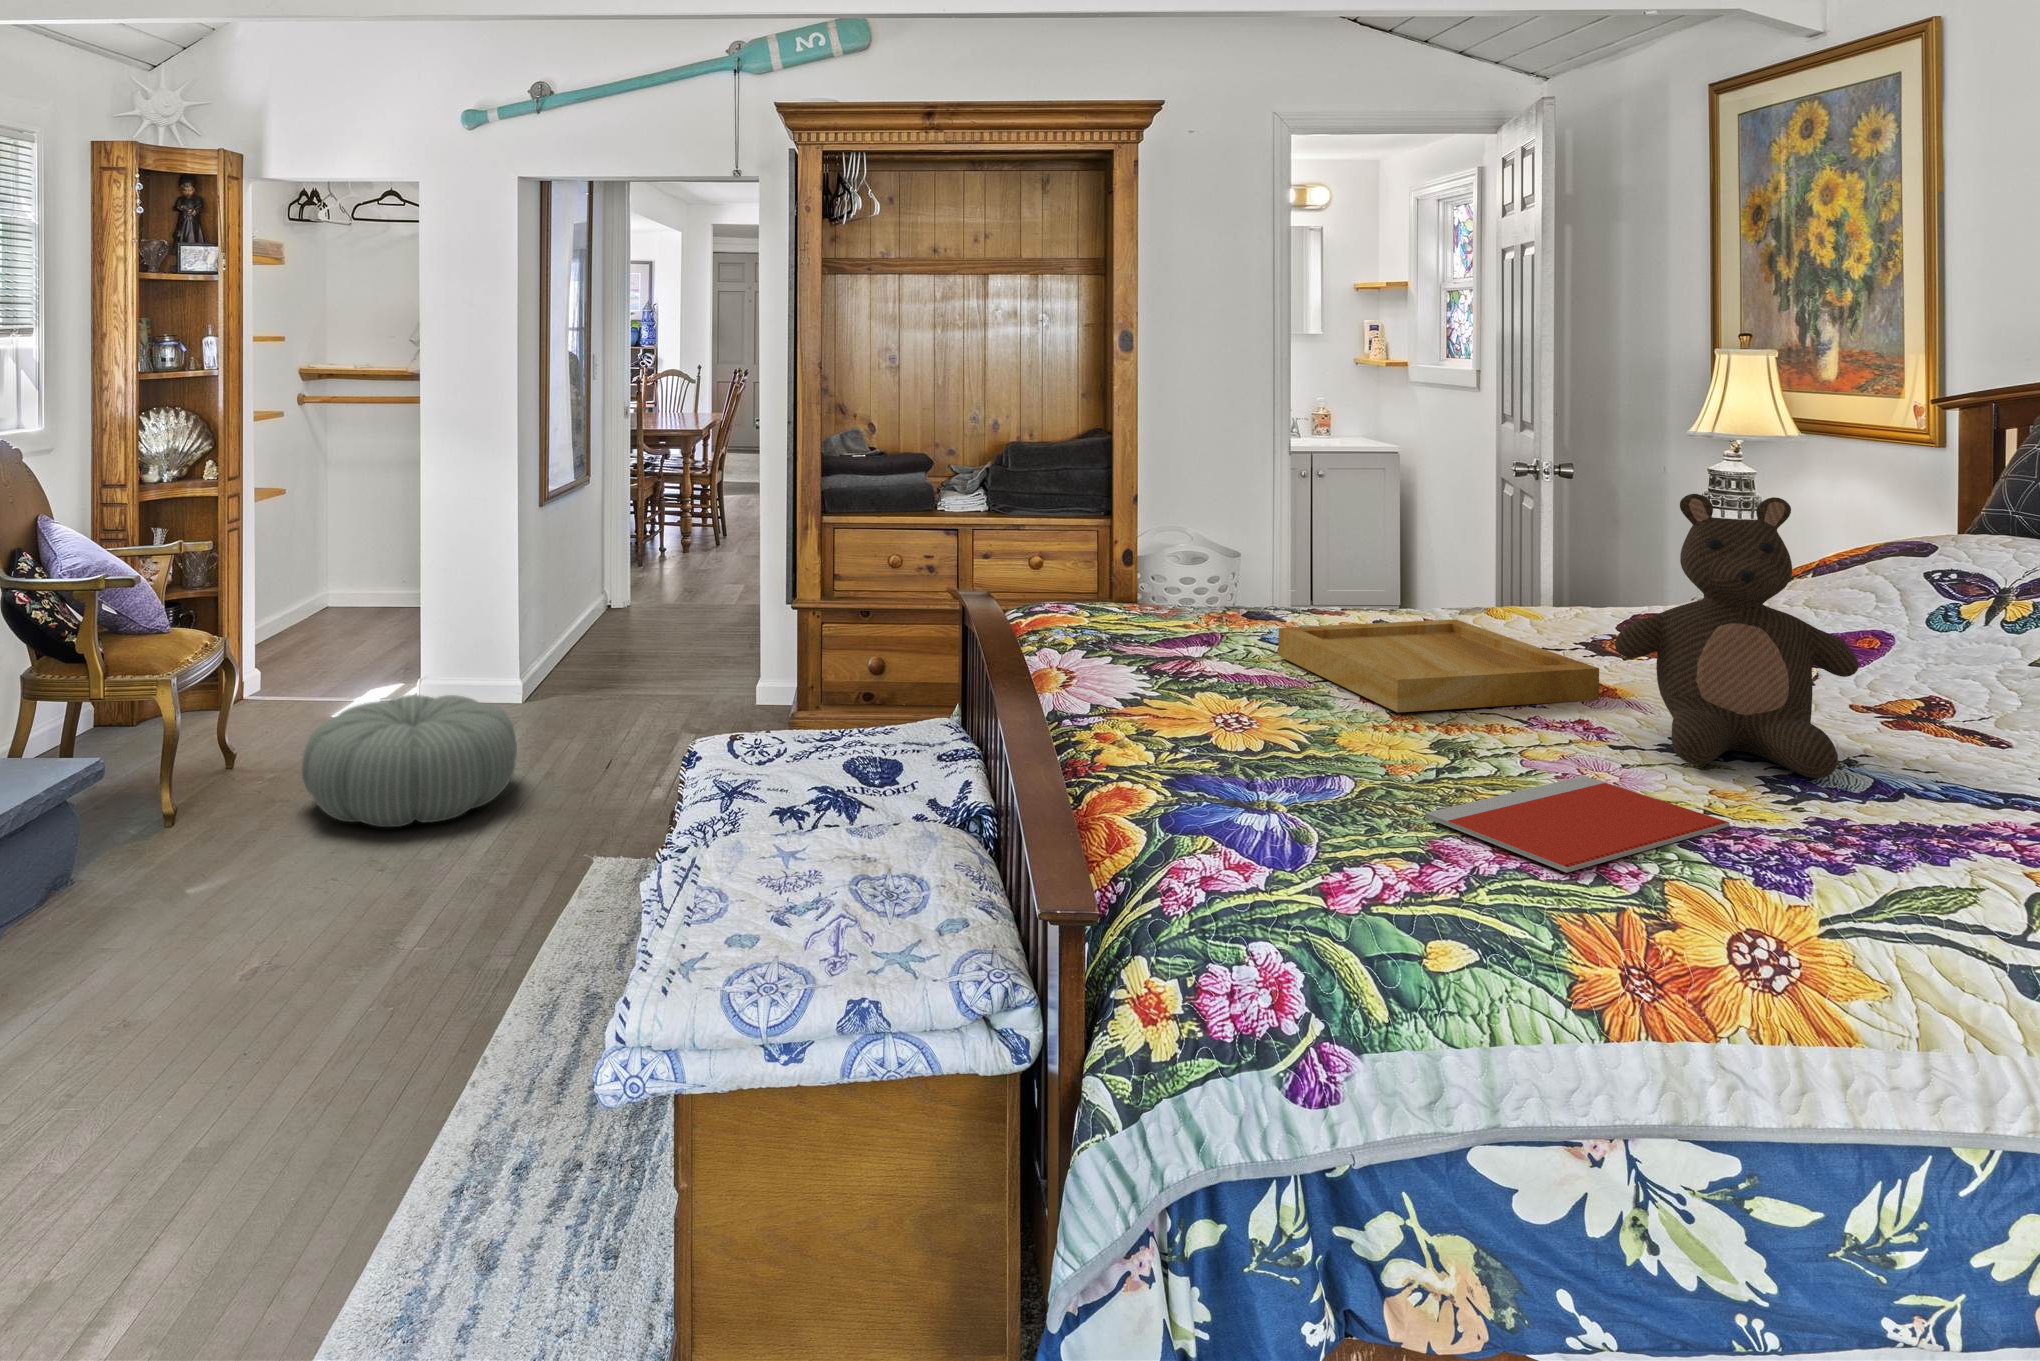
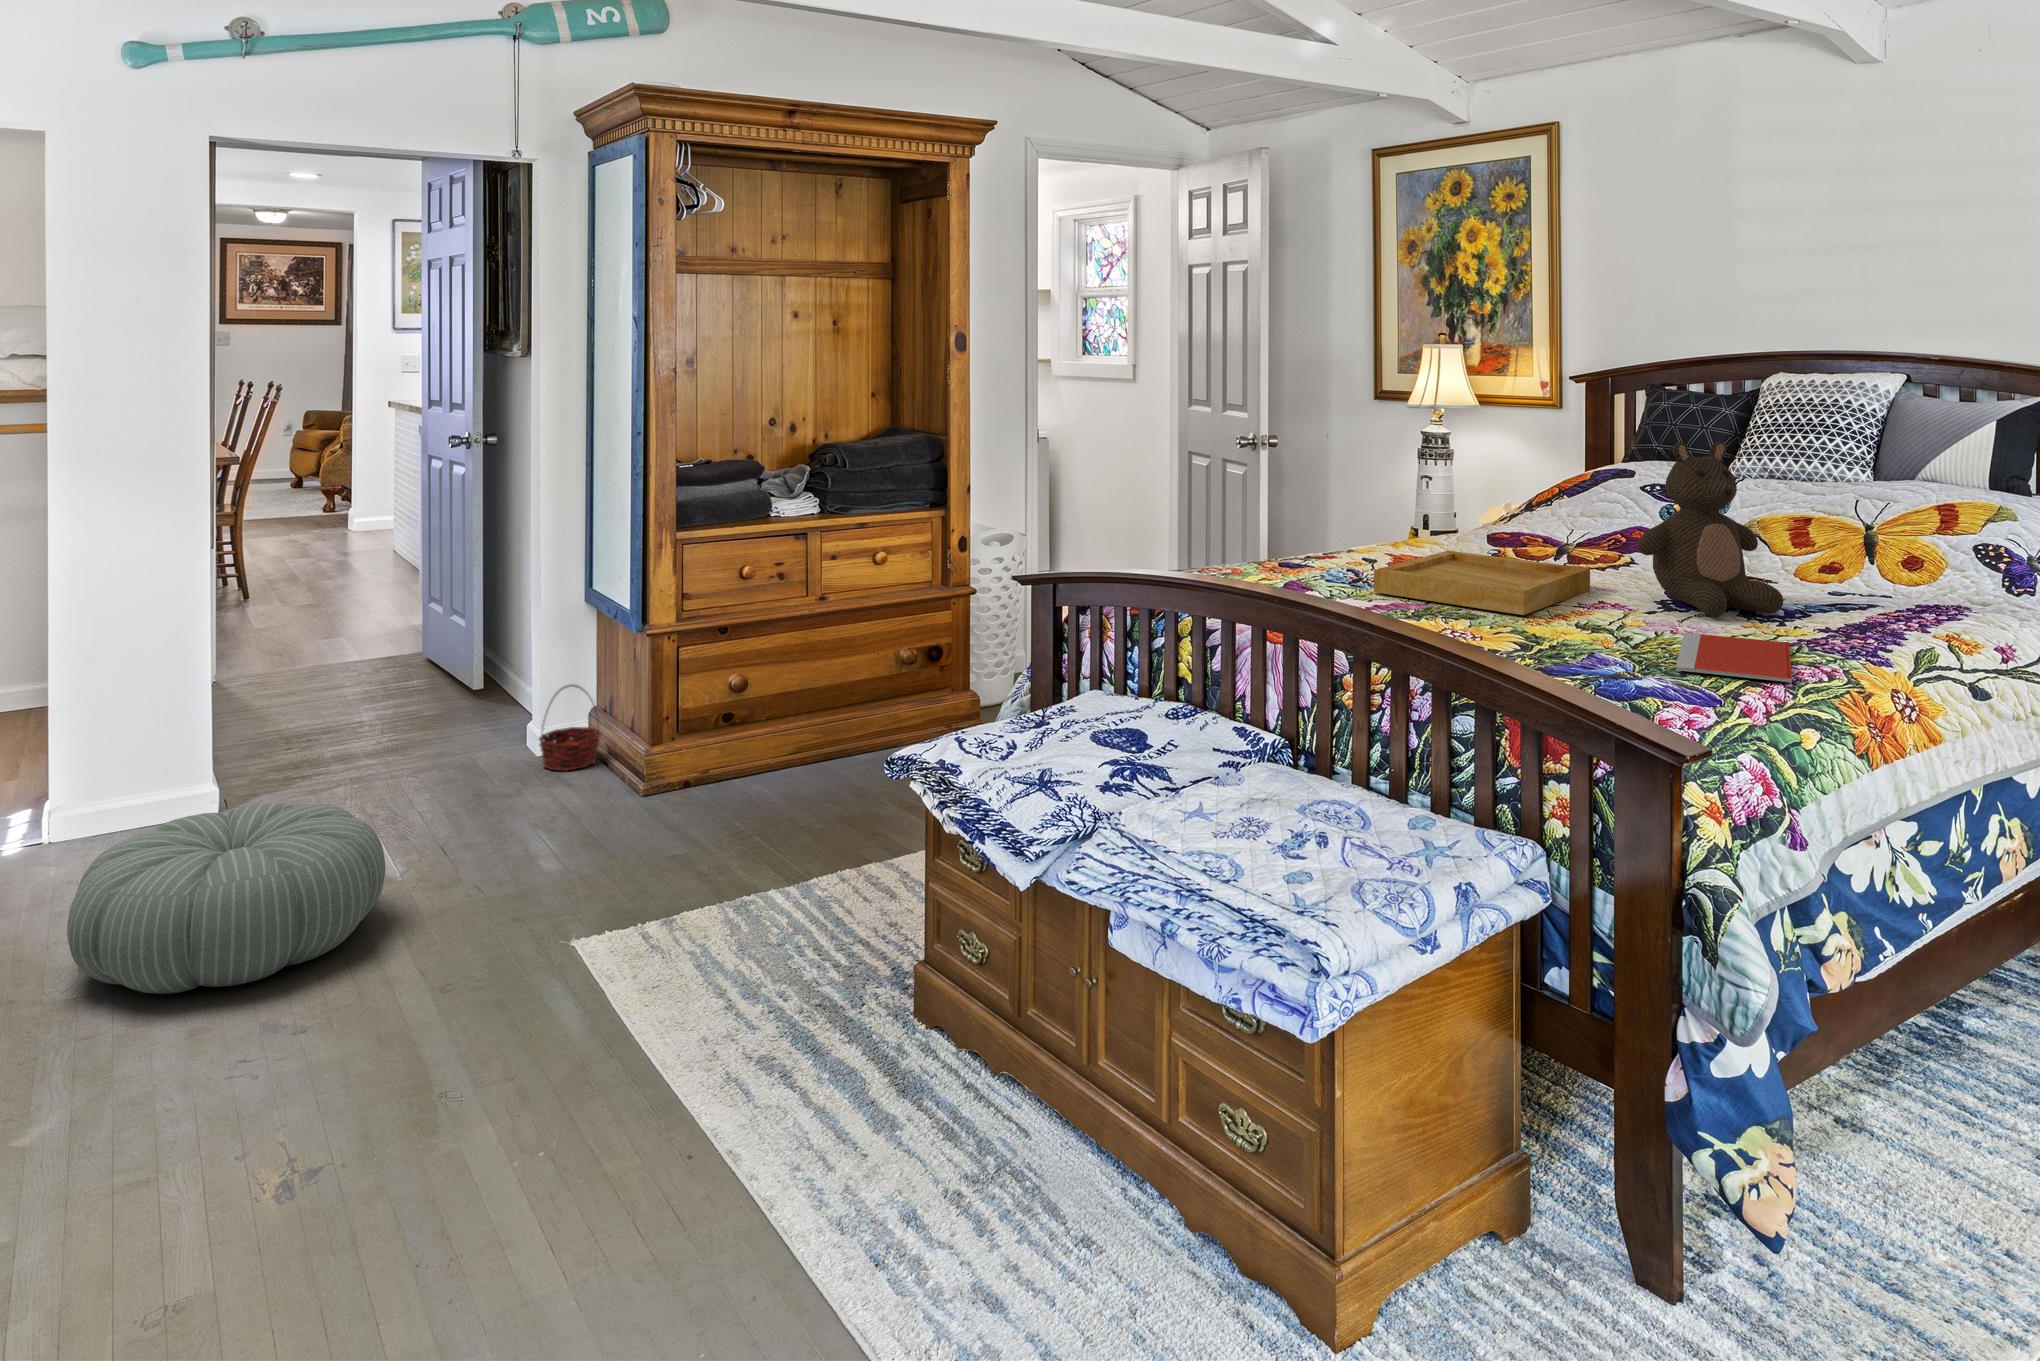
basket: none [741,645,794,721] -> present [539,685,601,771]

